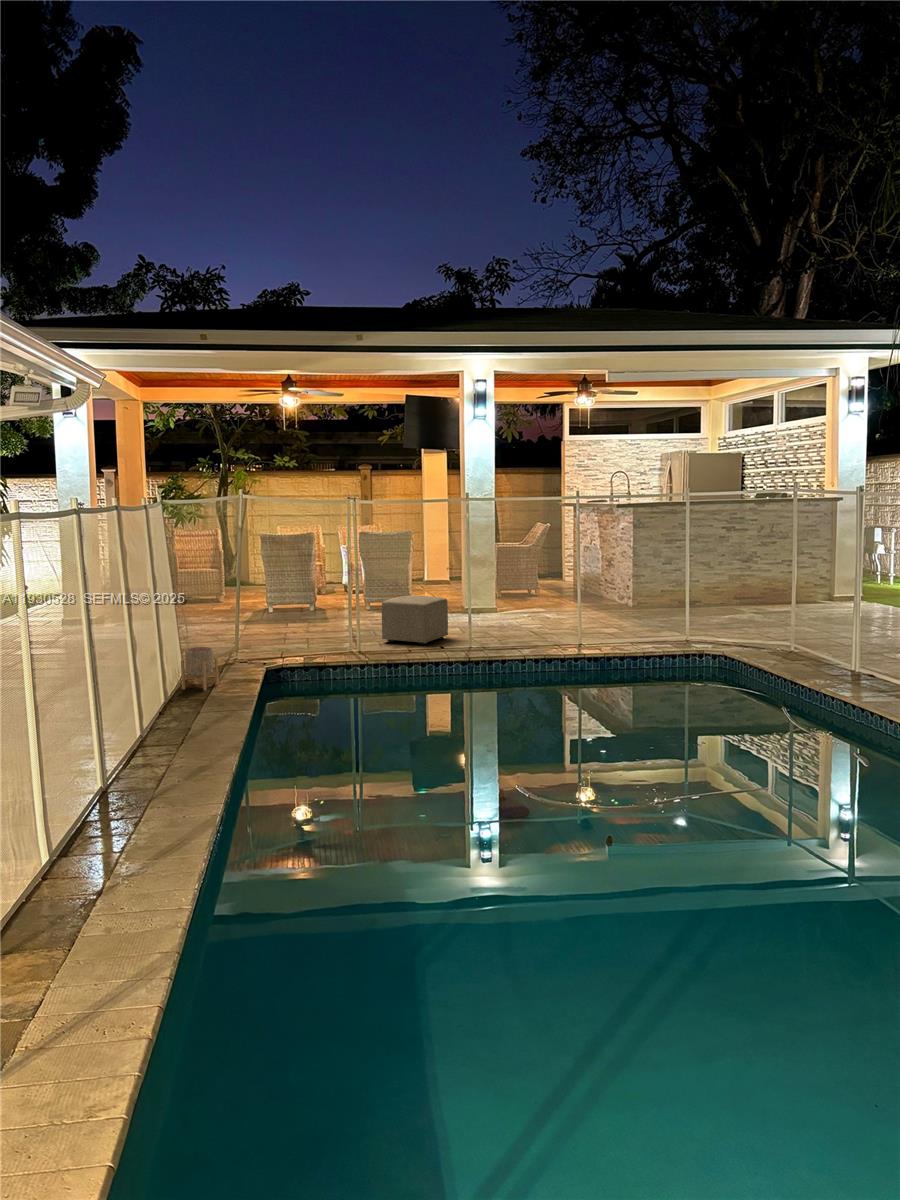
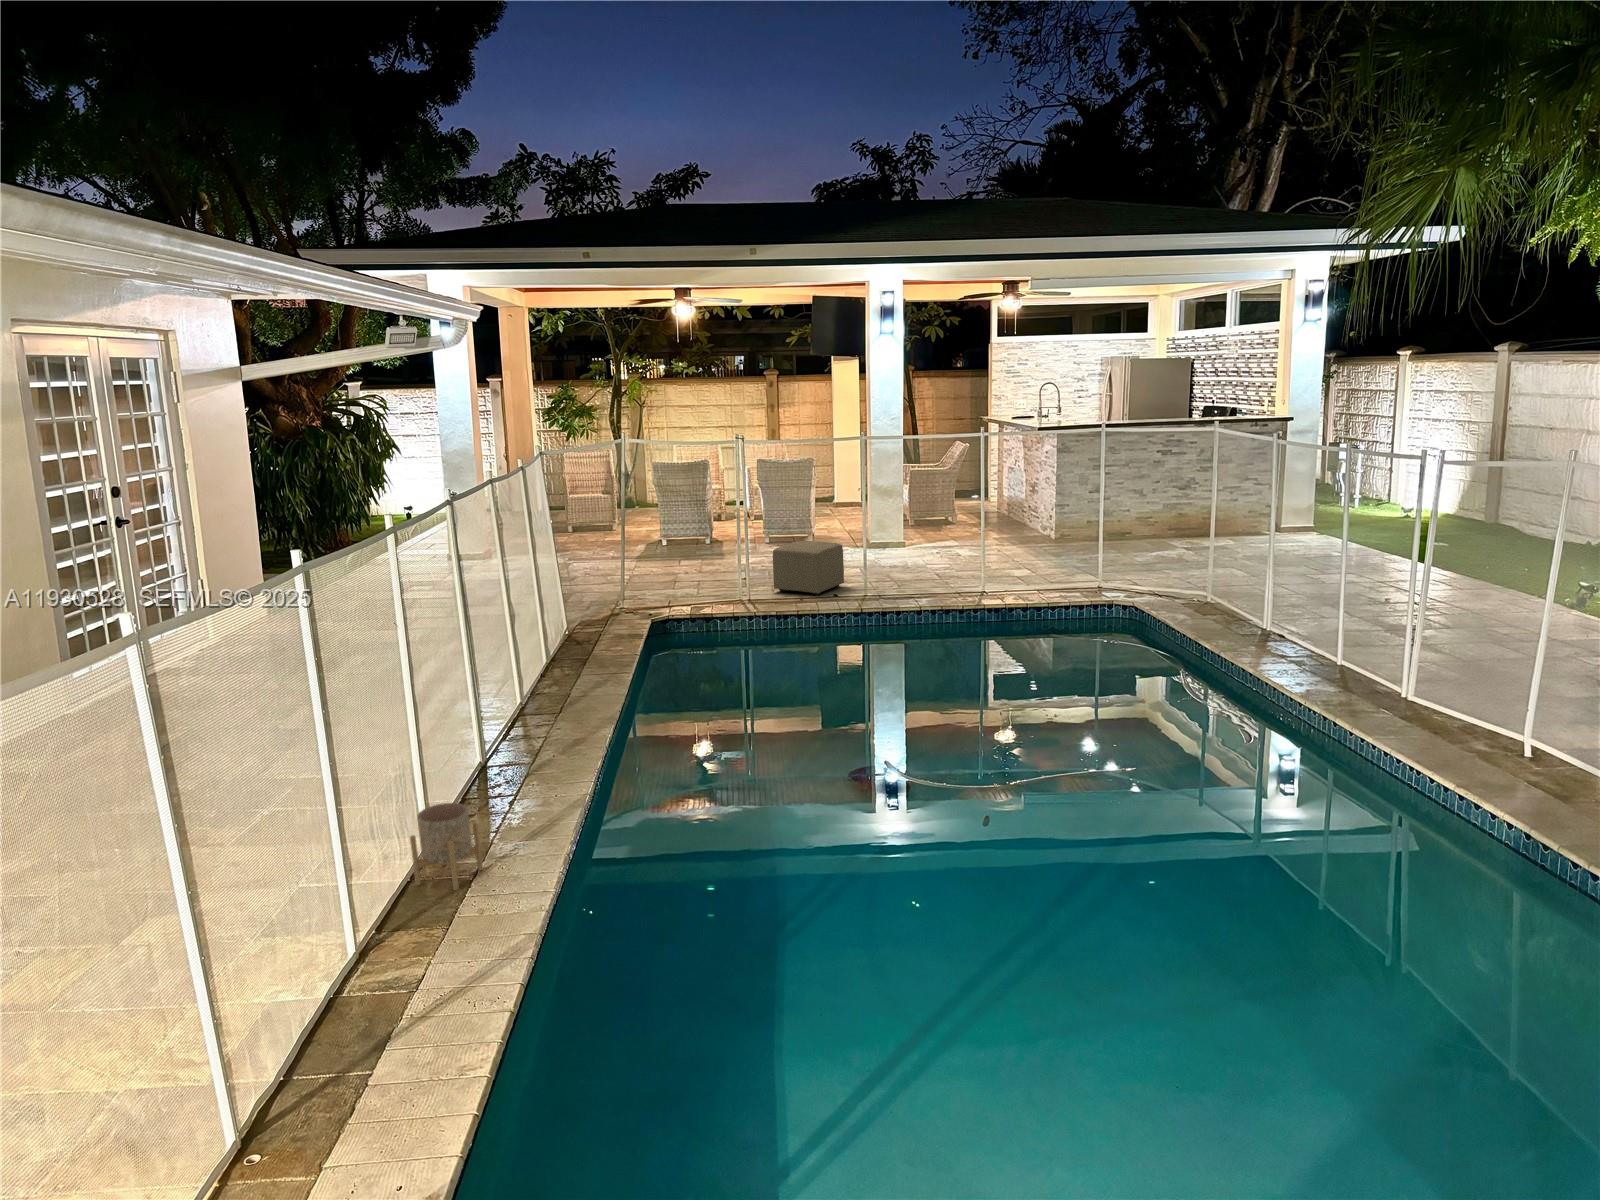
planter: present [181,647,219,691] -> present [410,803,483,890]

